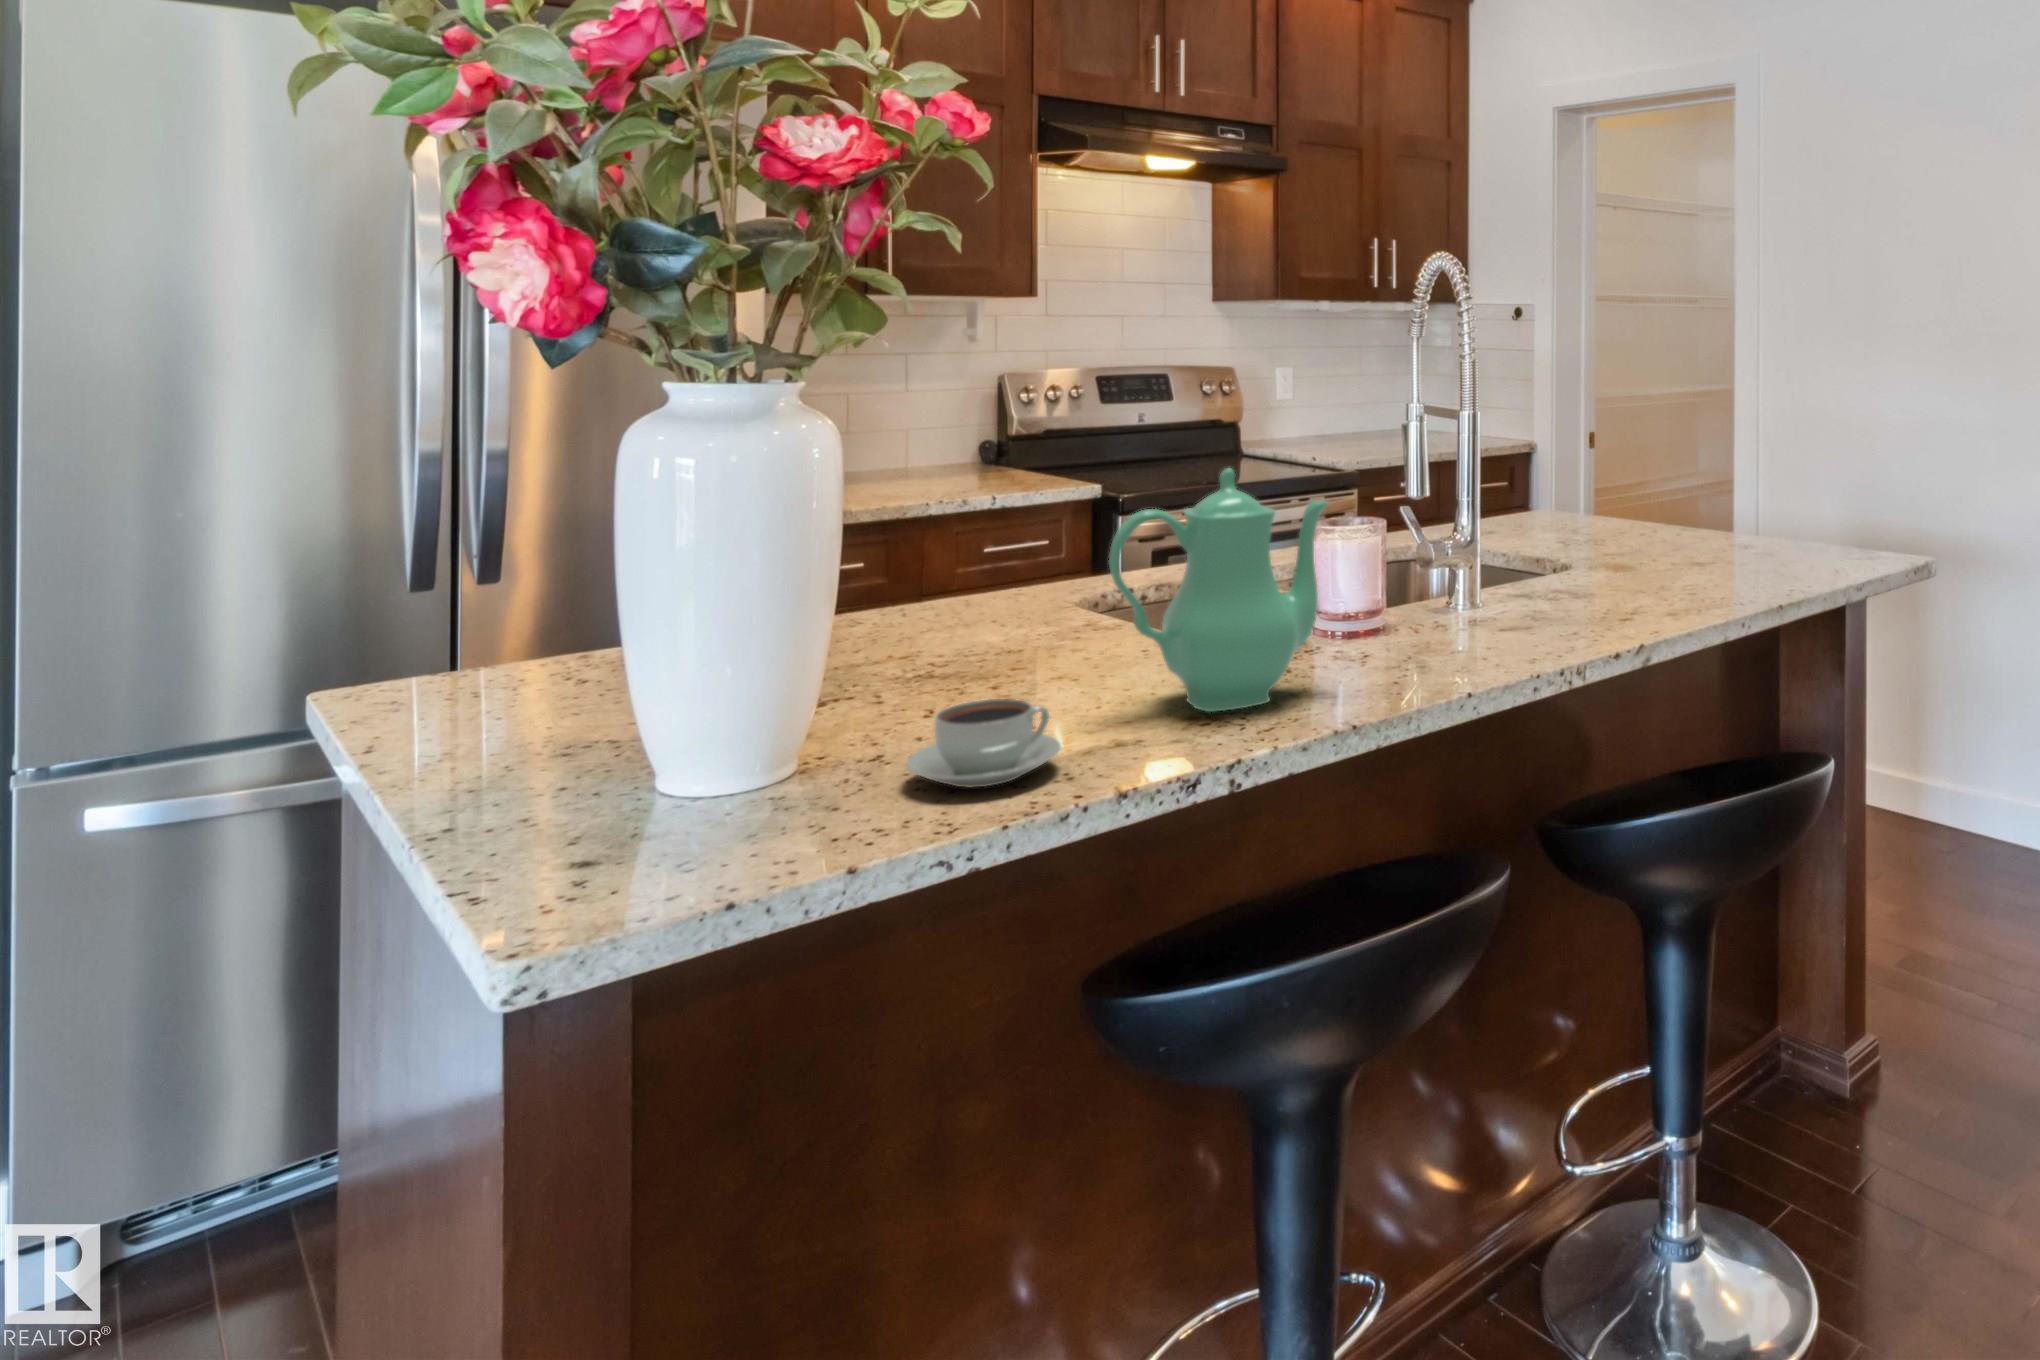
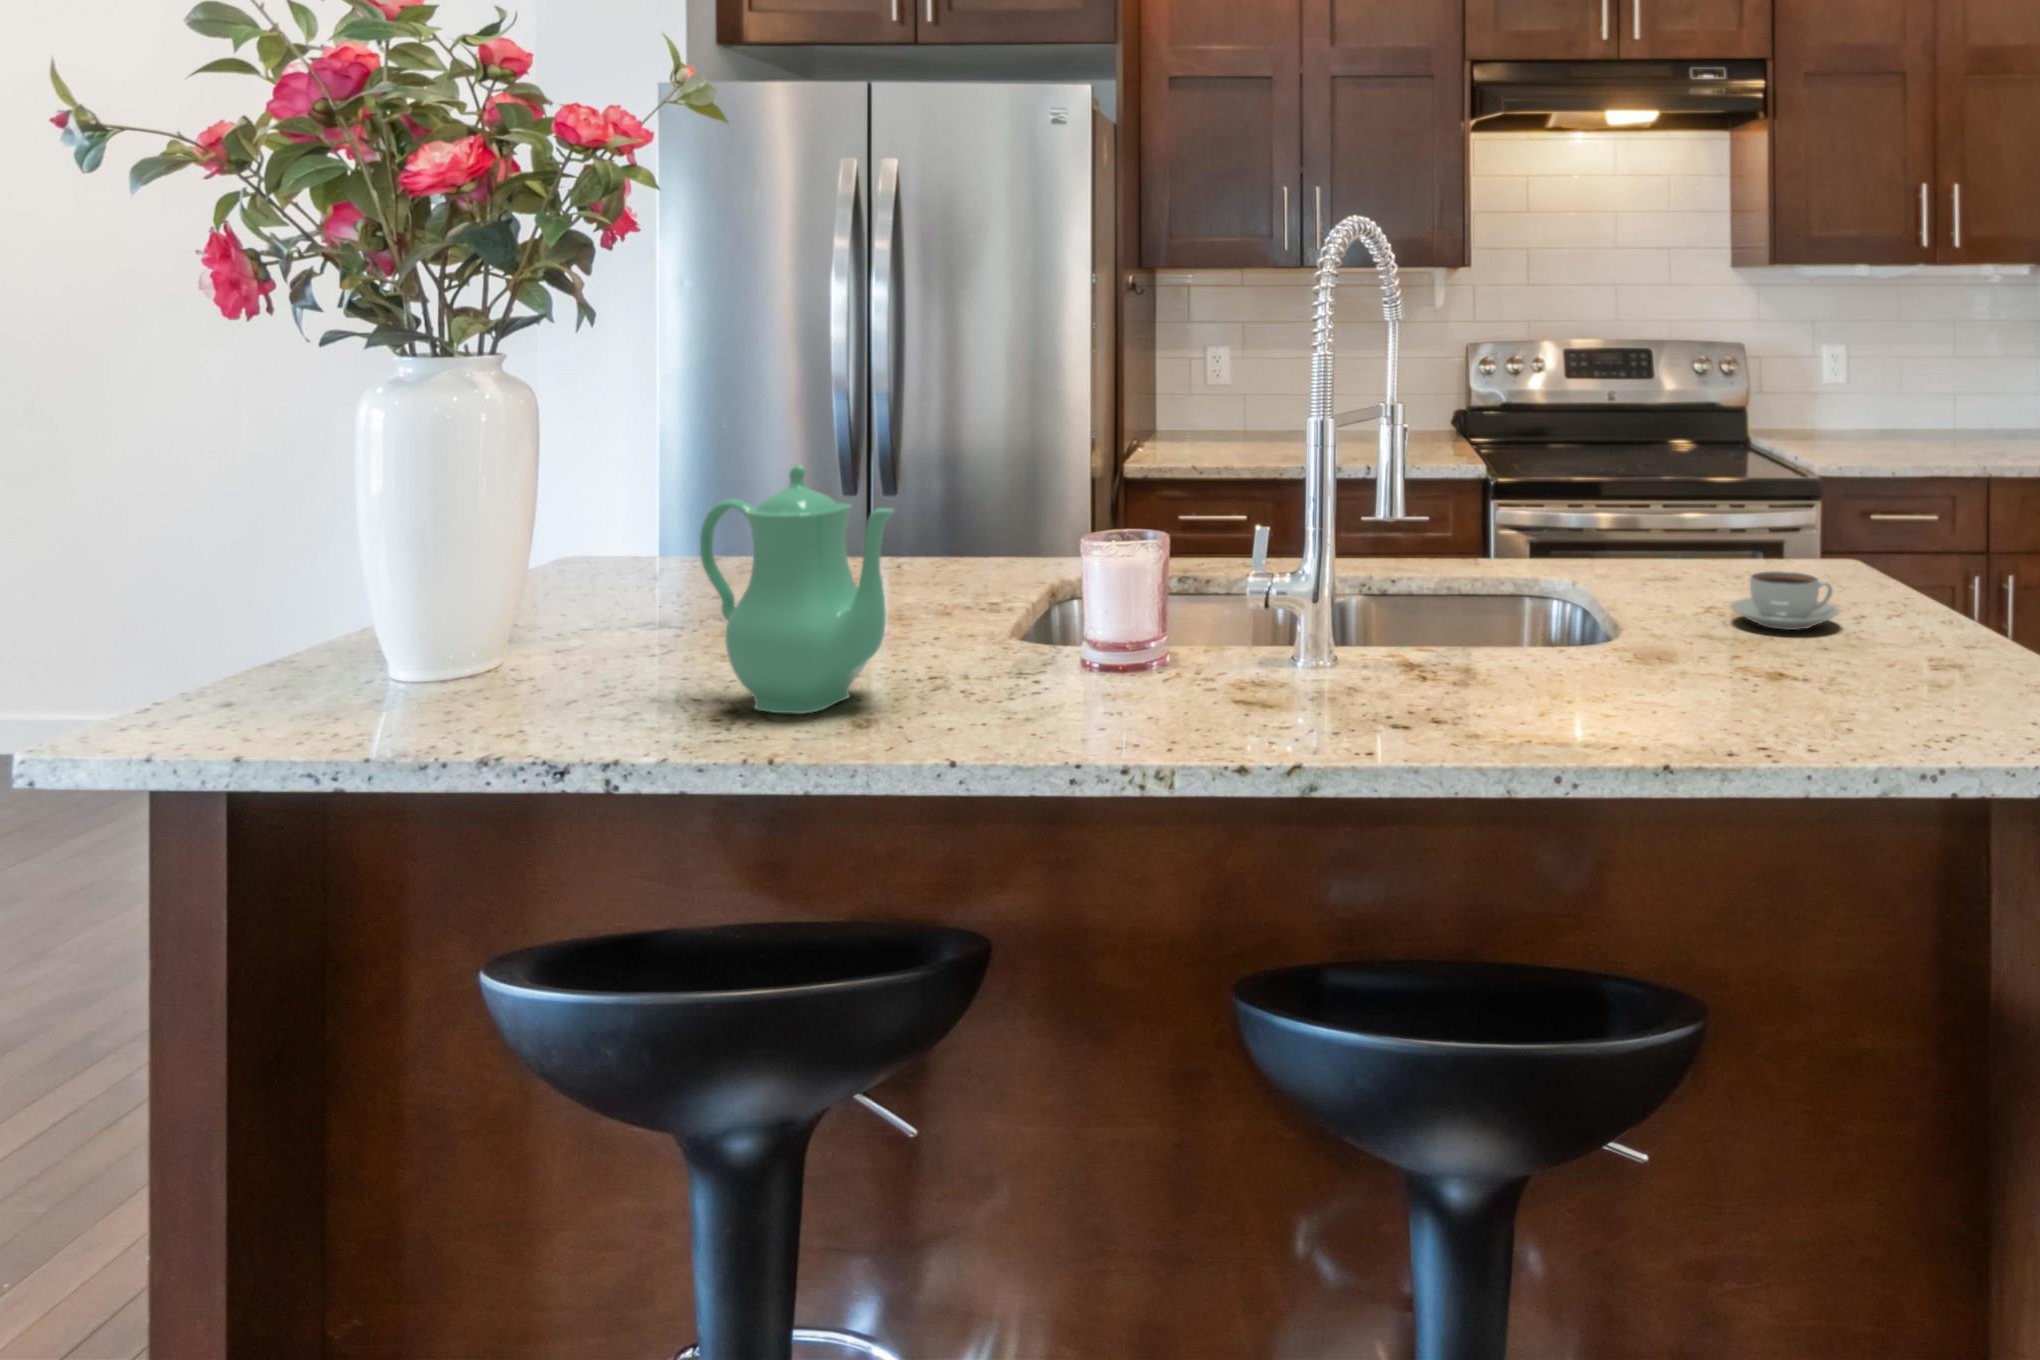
coffee cup: present [906,699,1062,788] -> present [1731,571,1839,630]

